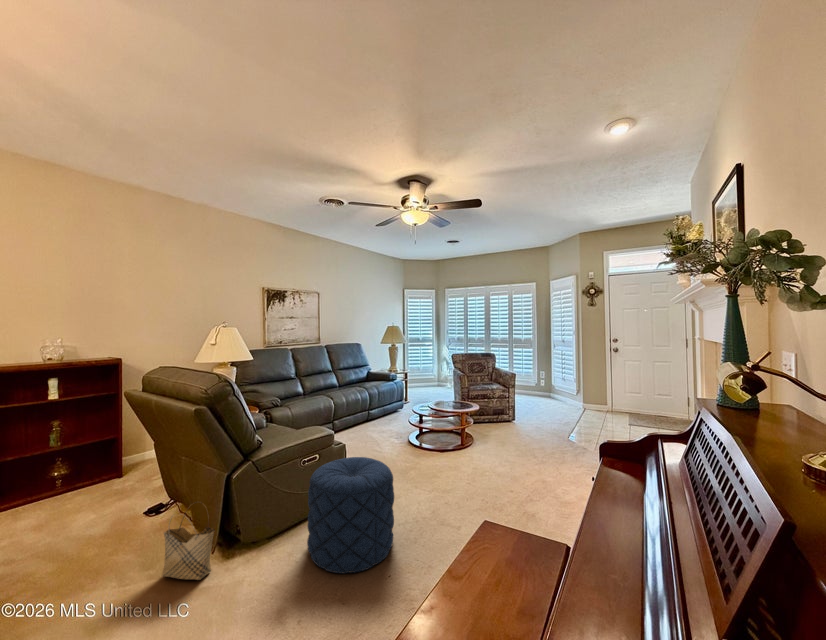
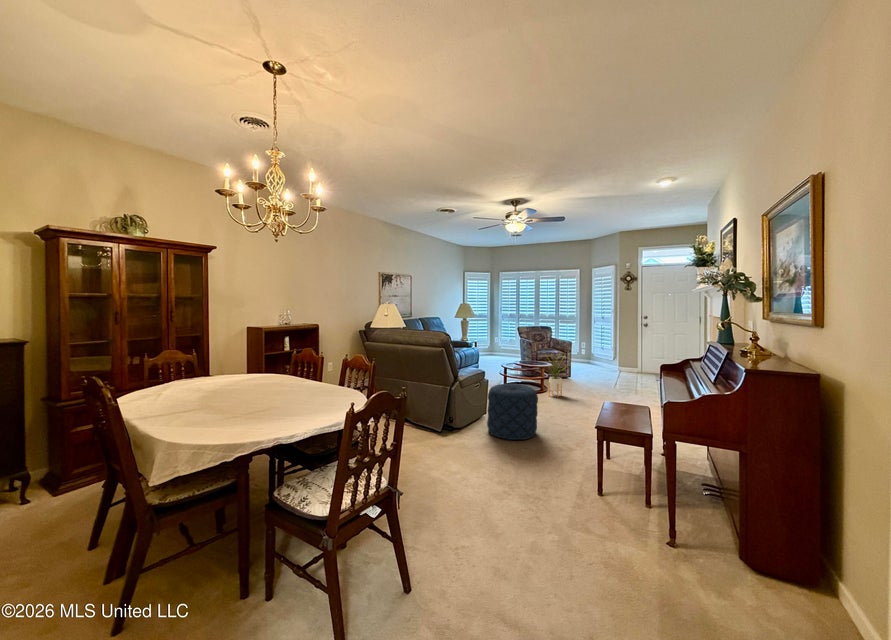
house plant: none [457,388,493,460] -> present [548,359,562,397]
woven basket: present [162,502,214,580] -> none [418,404,446,443]

